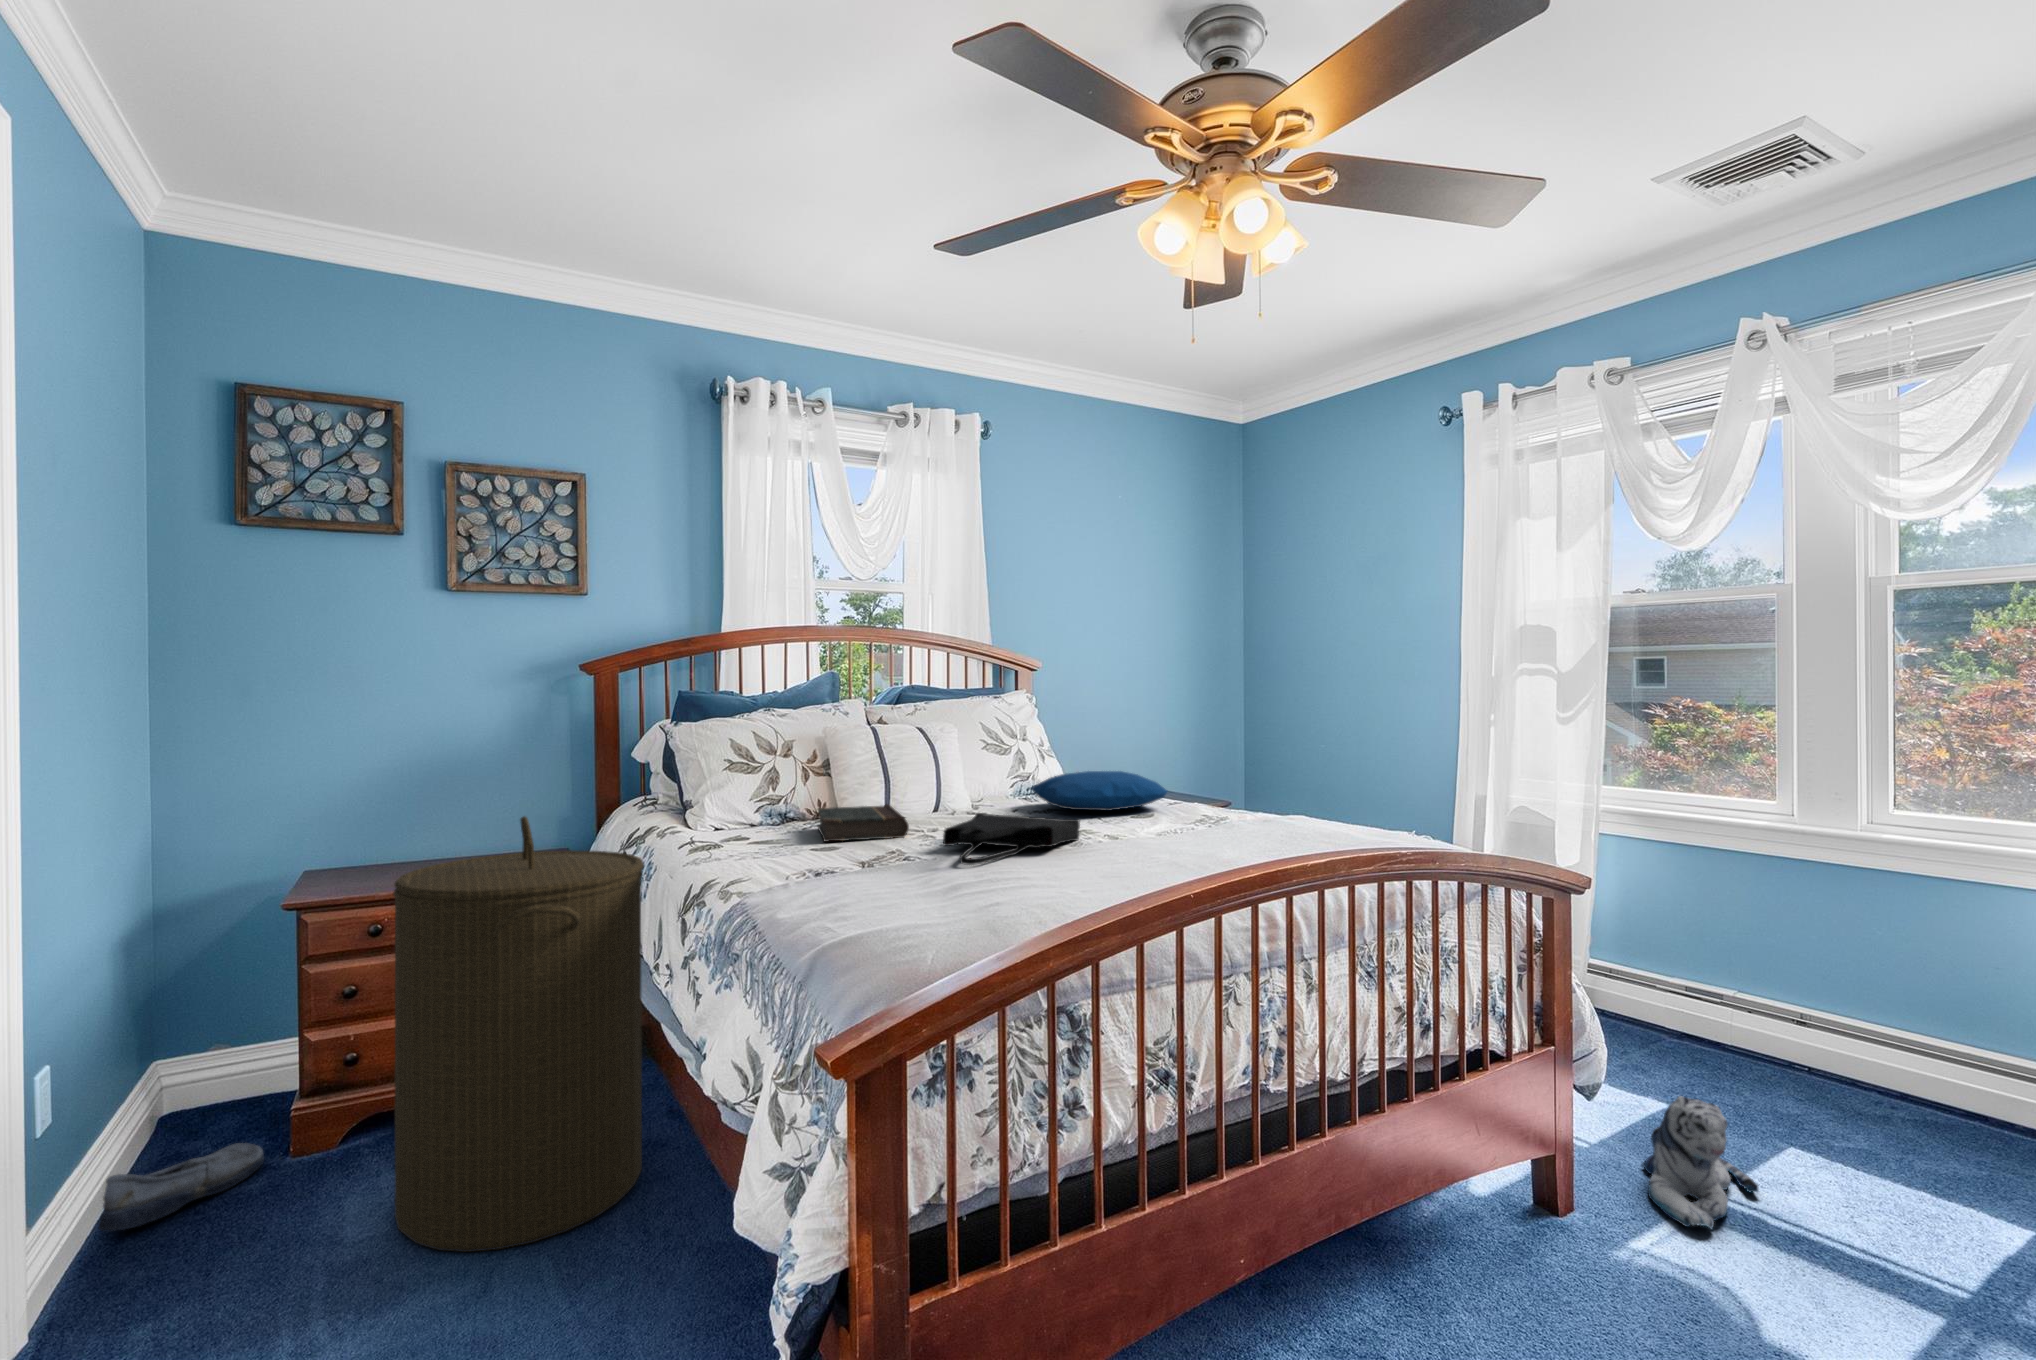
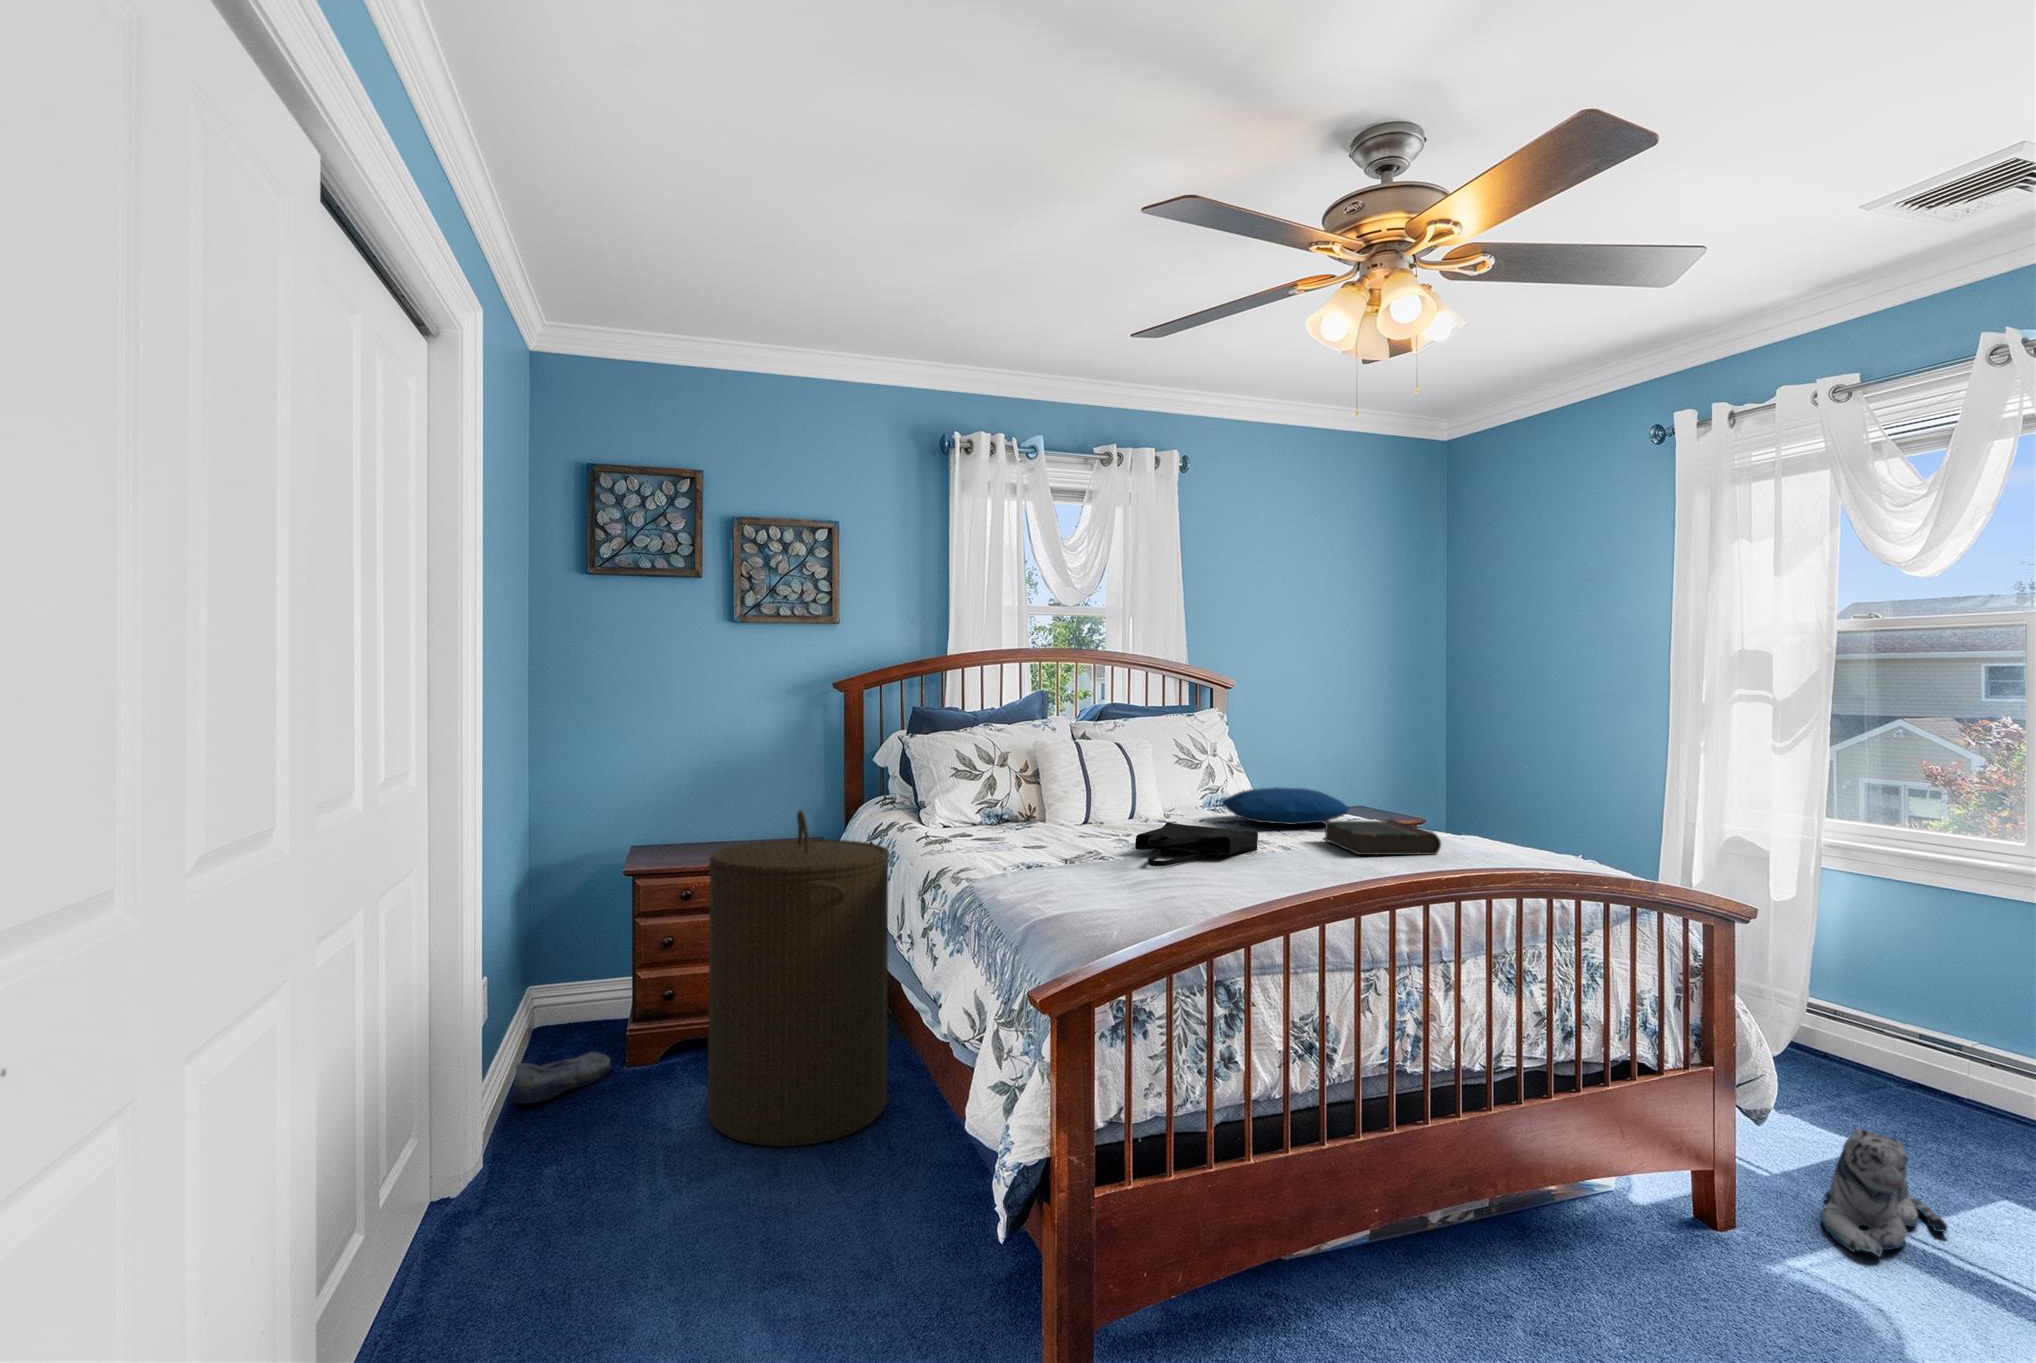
book: present [818,804,909,841] -> present [1322,819,1441,855]

